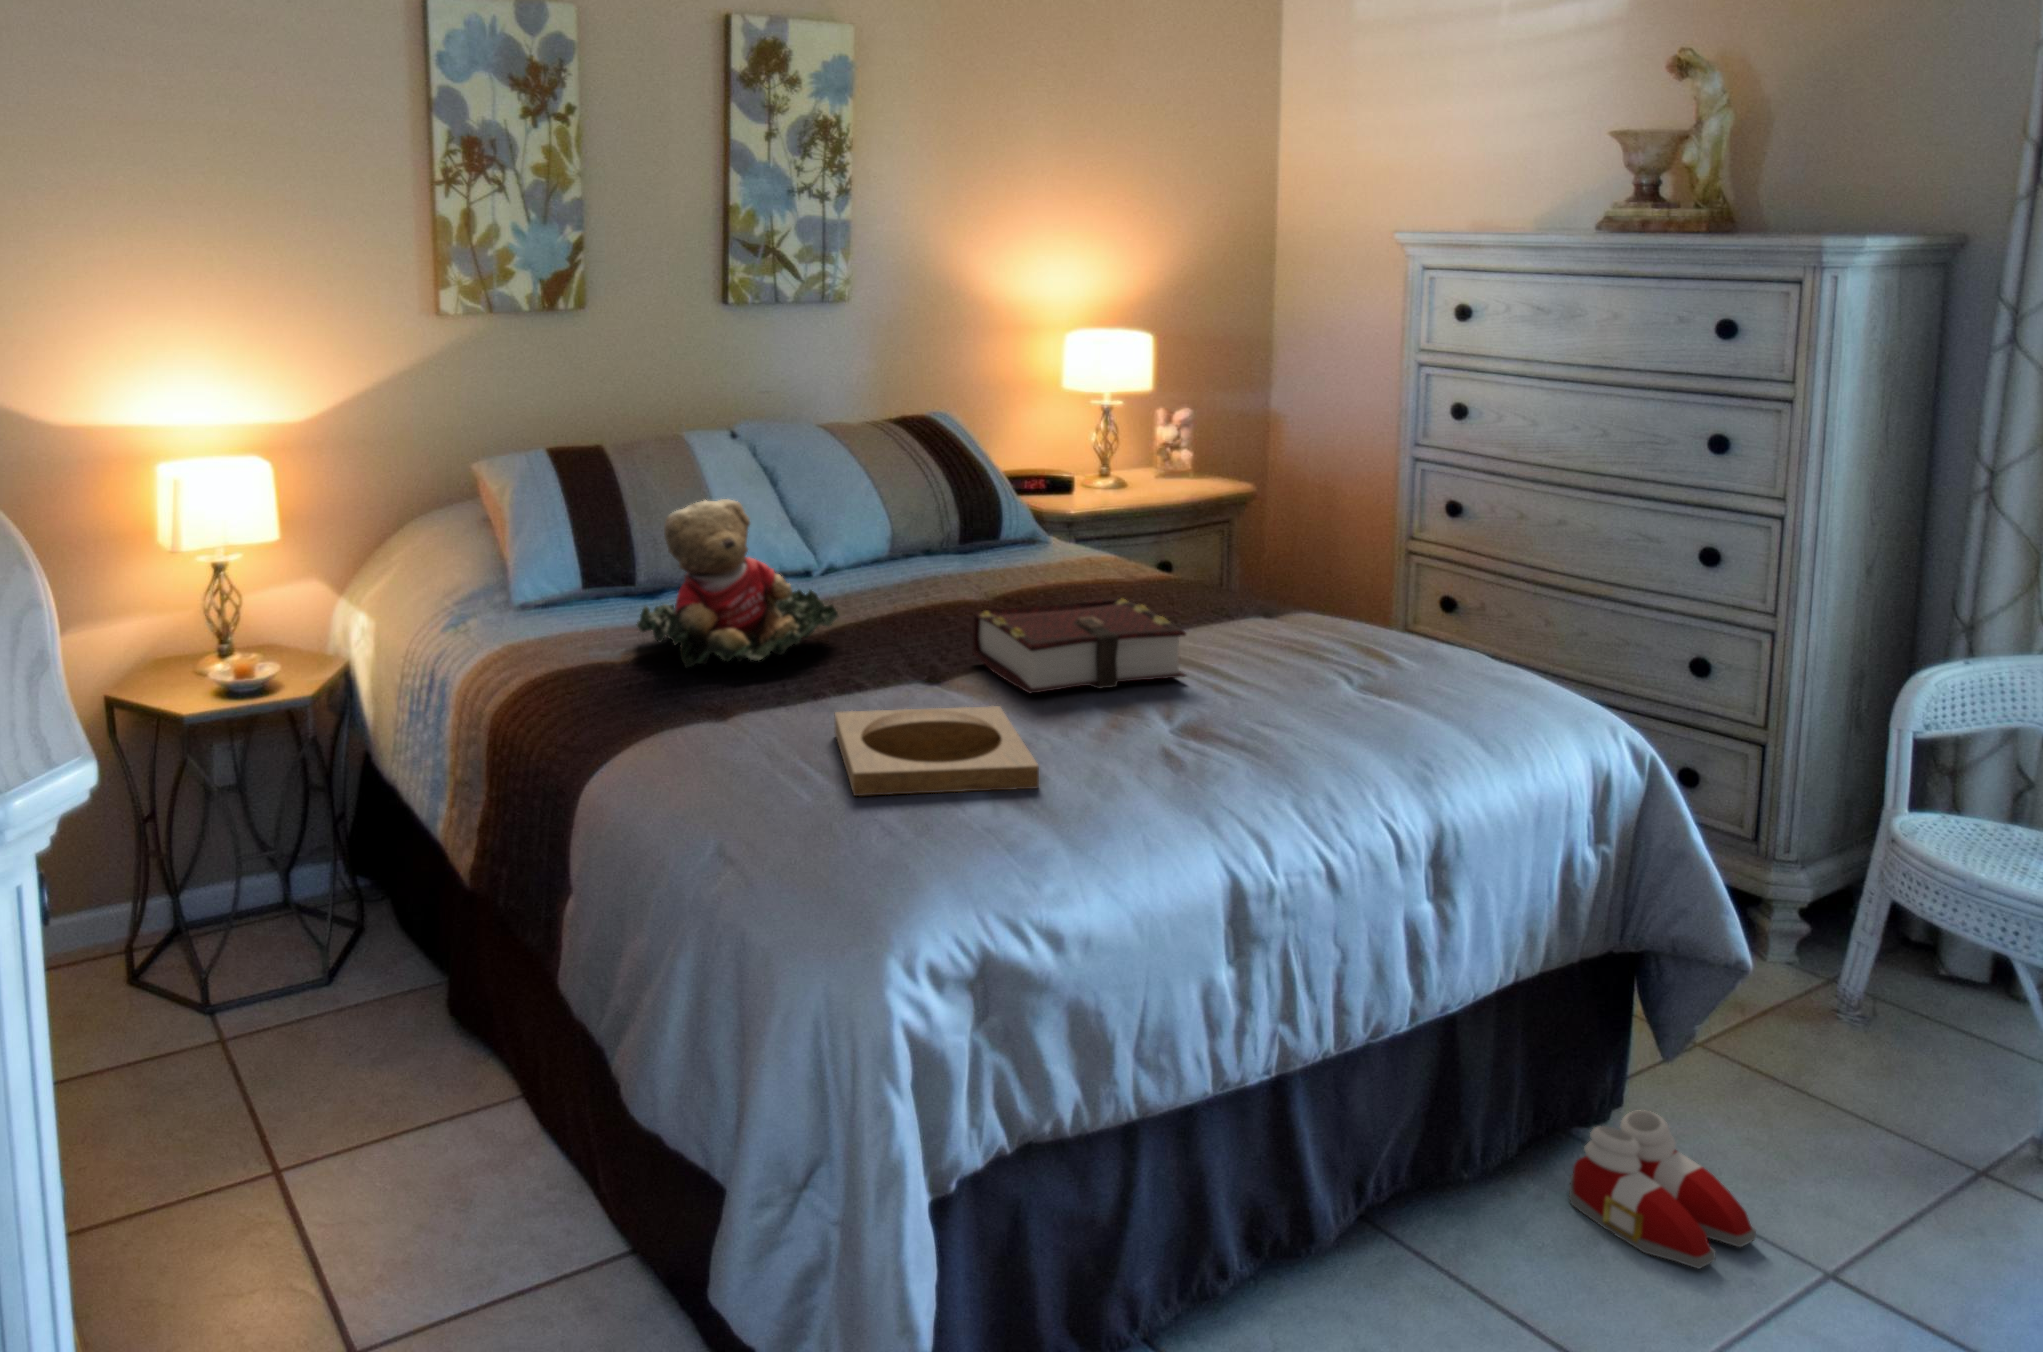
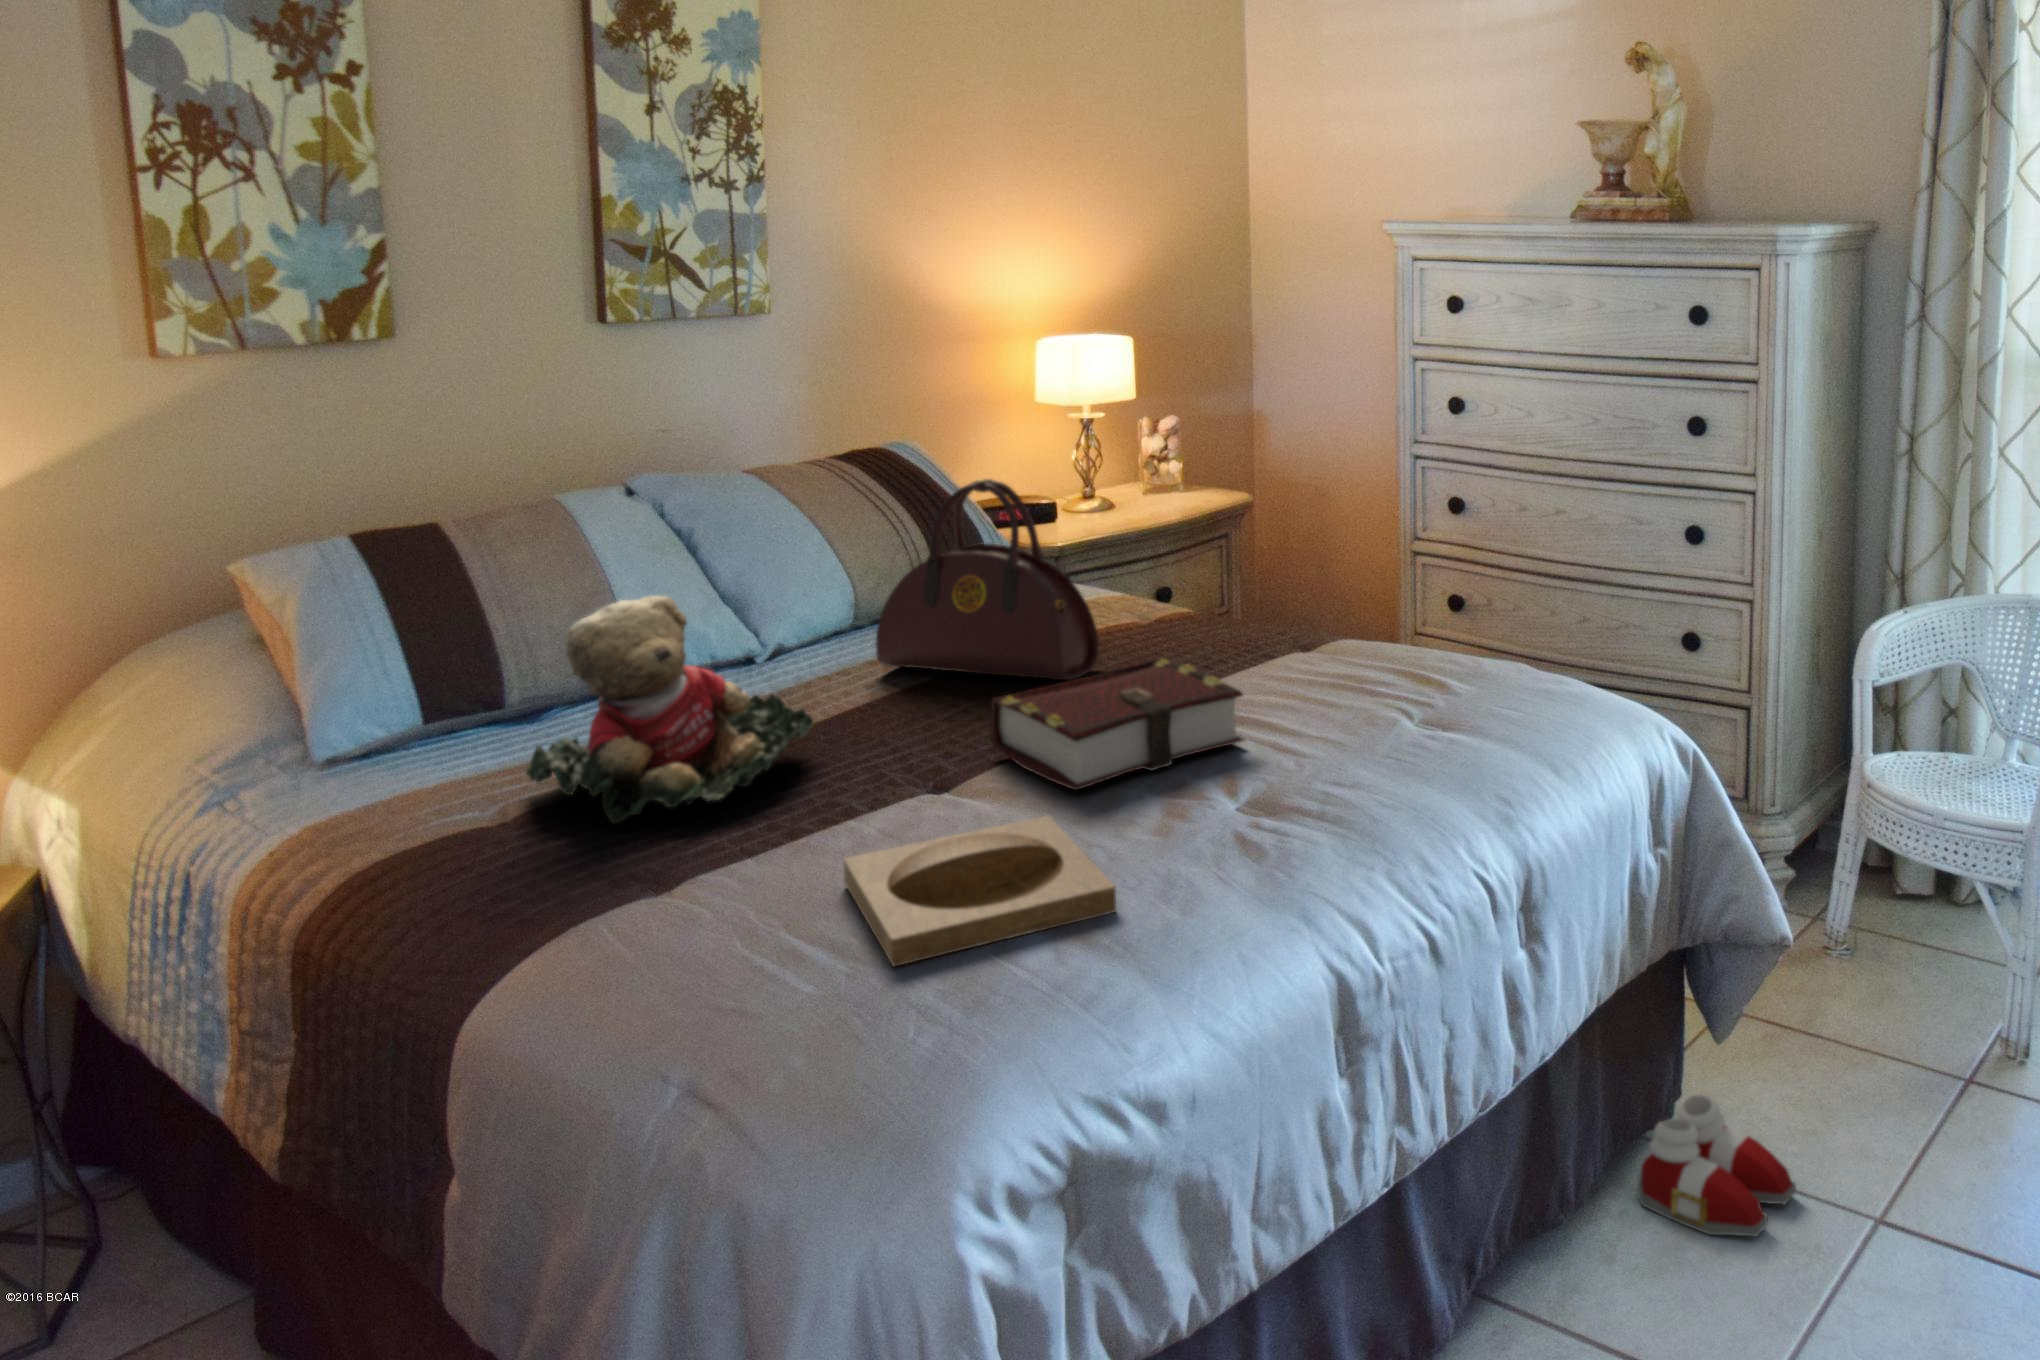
handbag: none [899,436,1078,613] -> present [876,479,1099,680]

